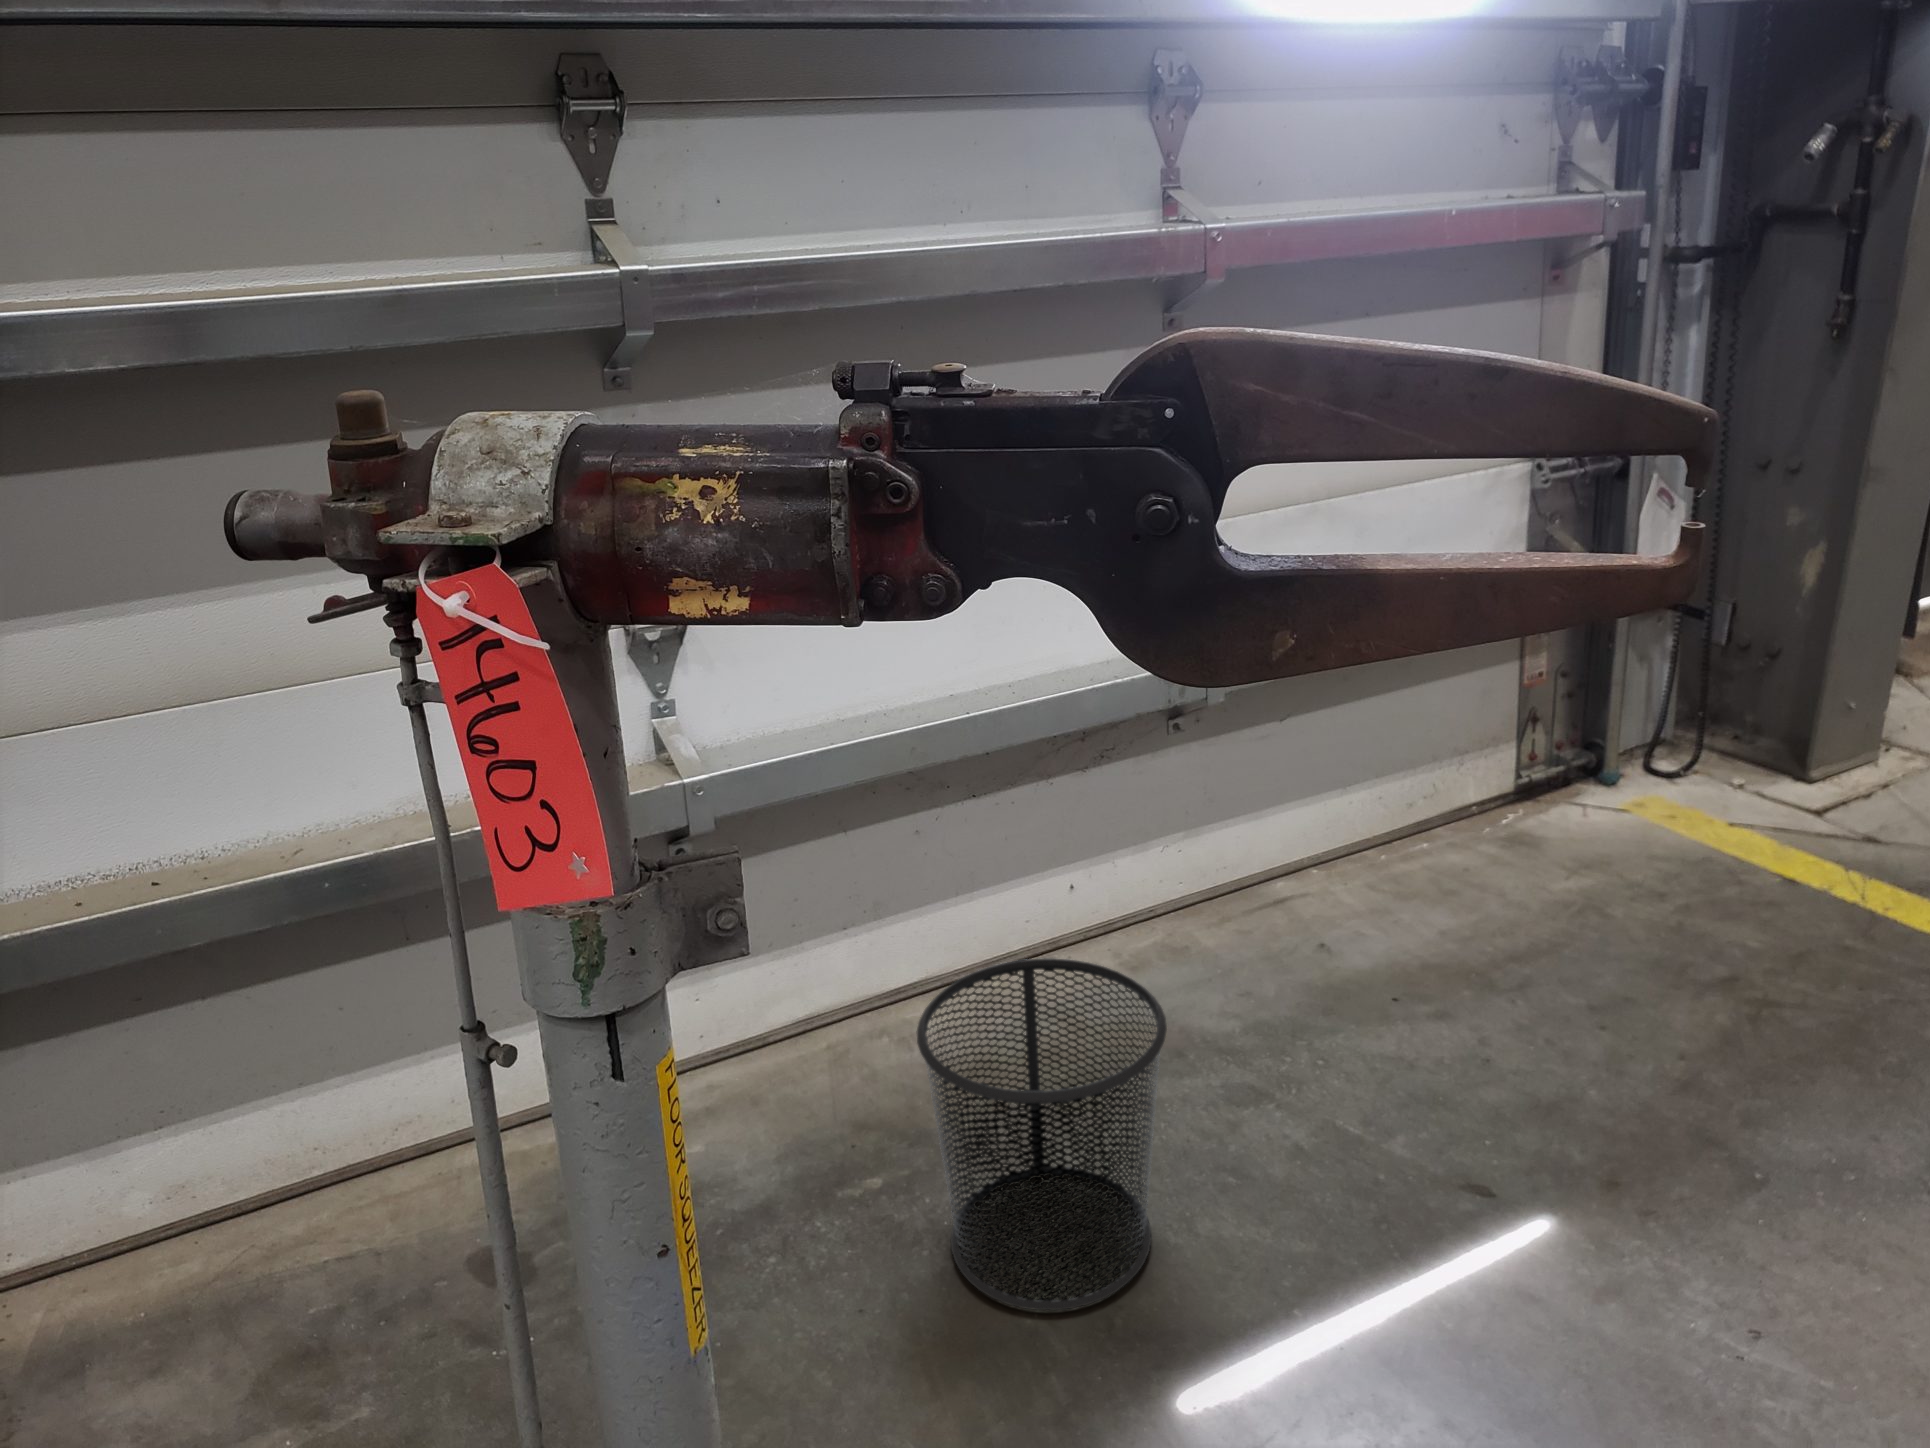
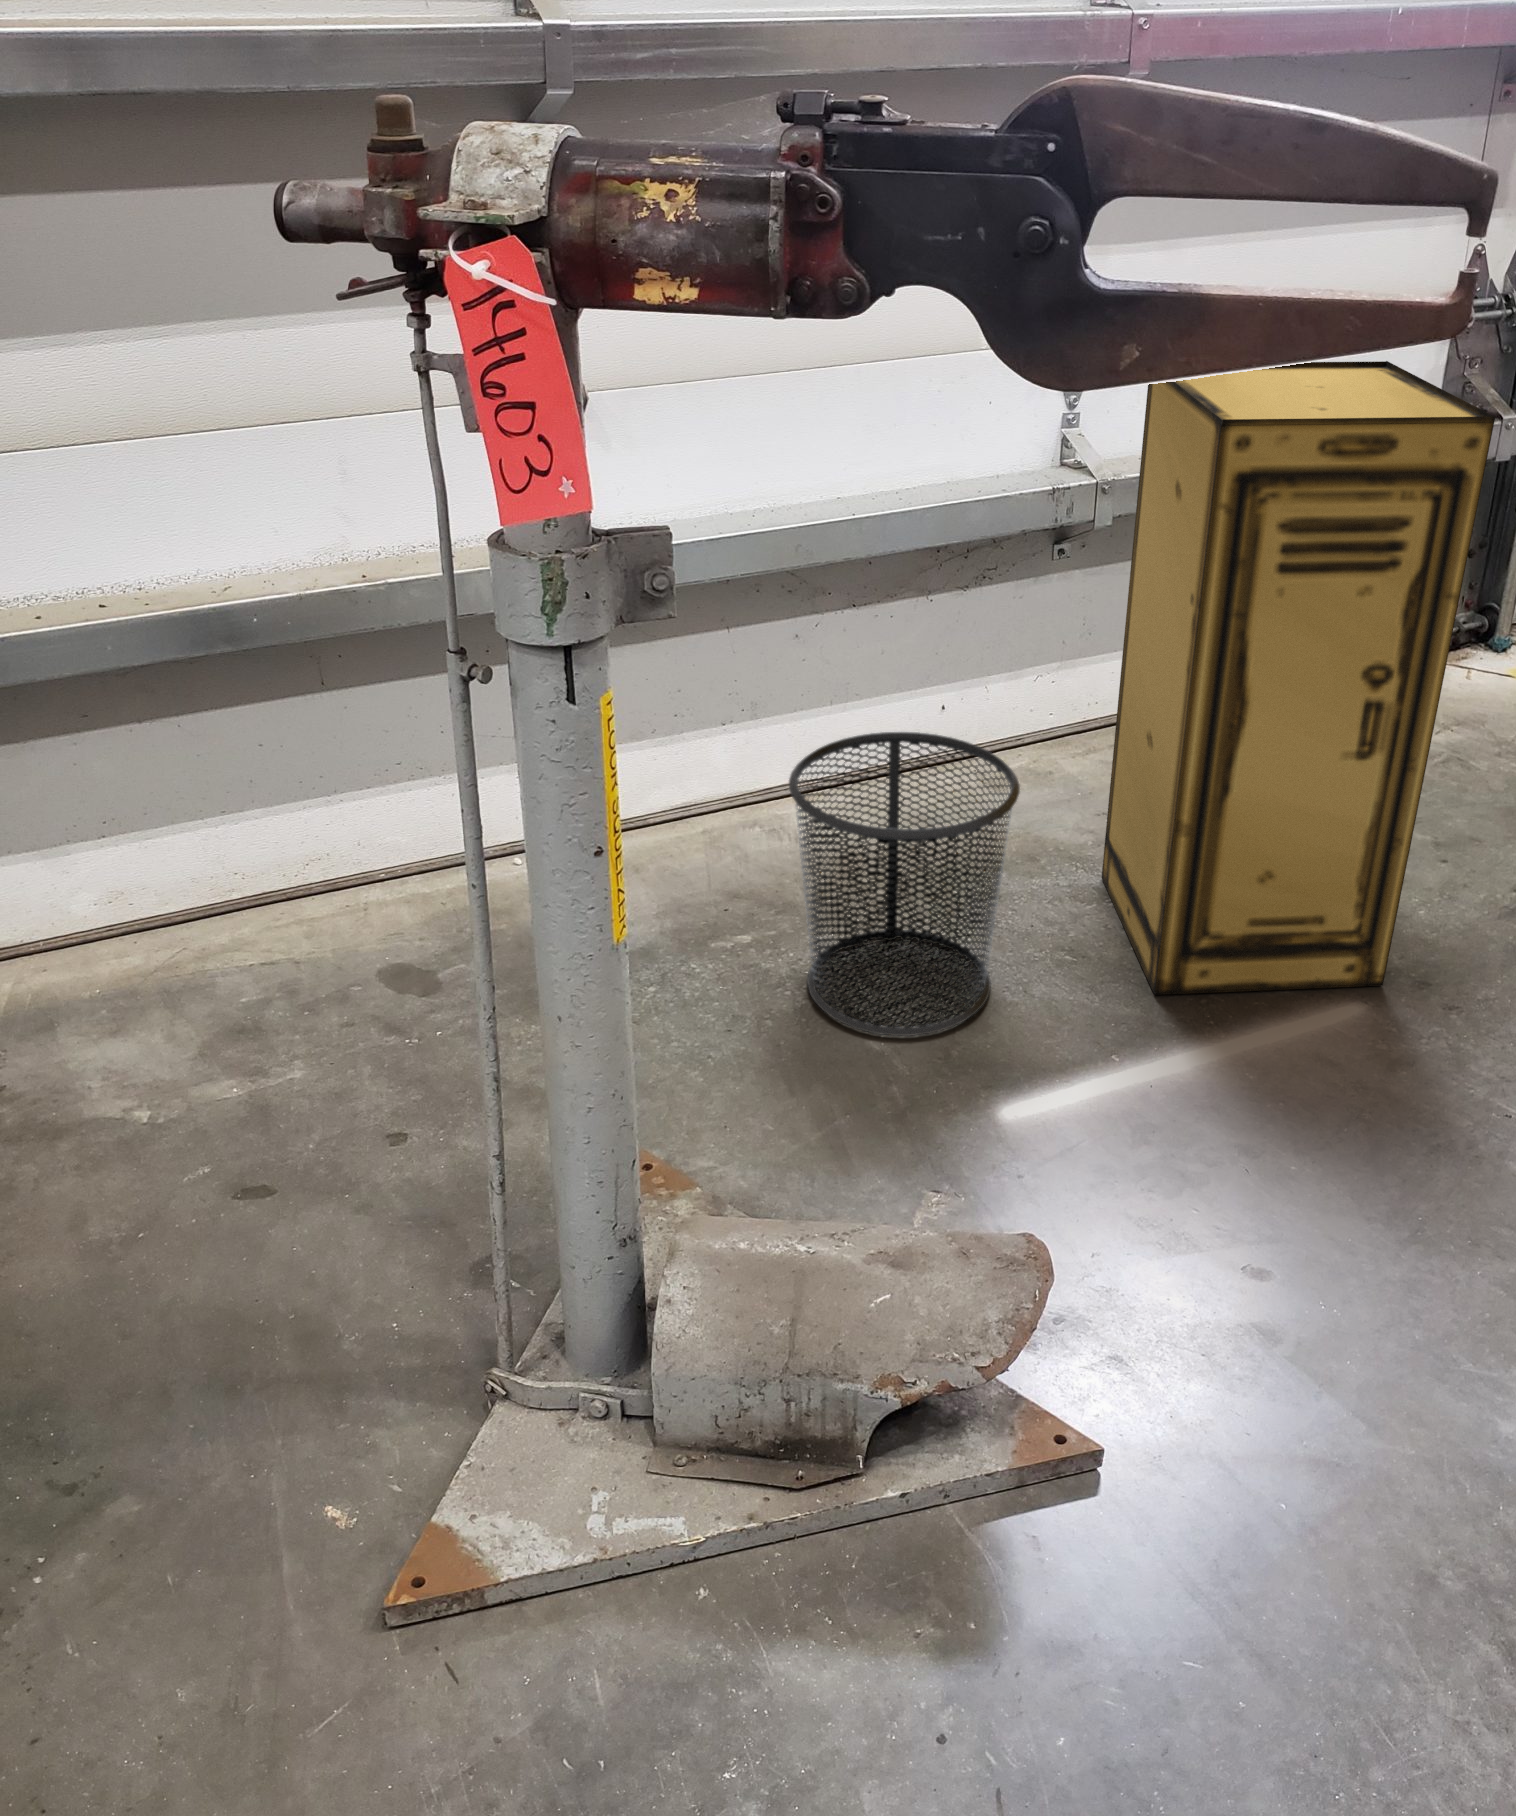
storage cabinet: none [1254,545,1632,1231] -> present [1102,361,1495,995]

